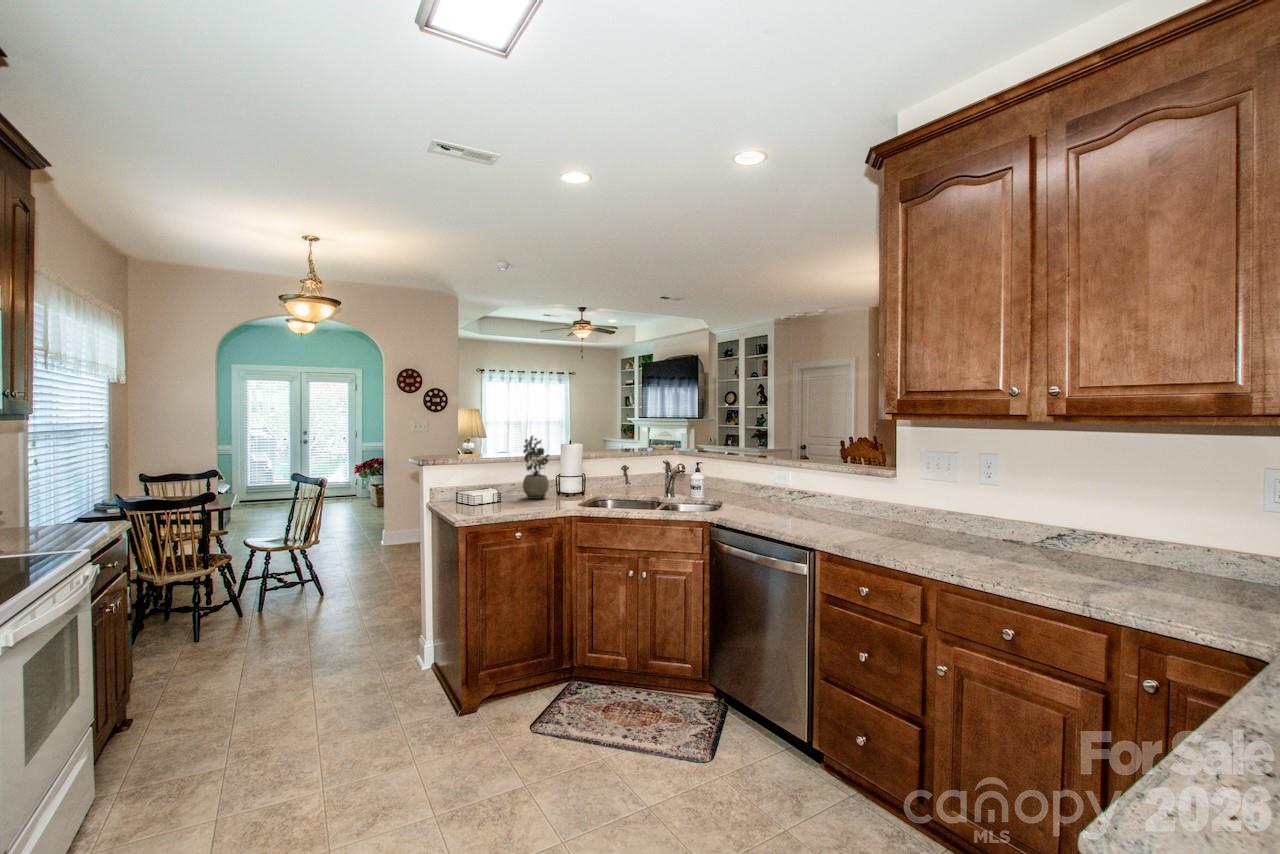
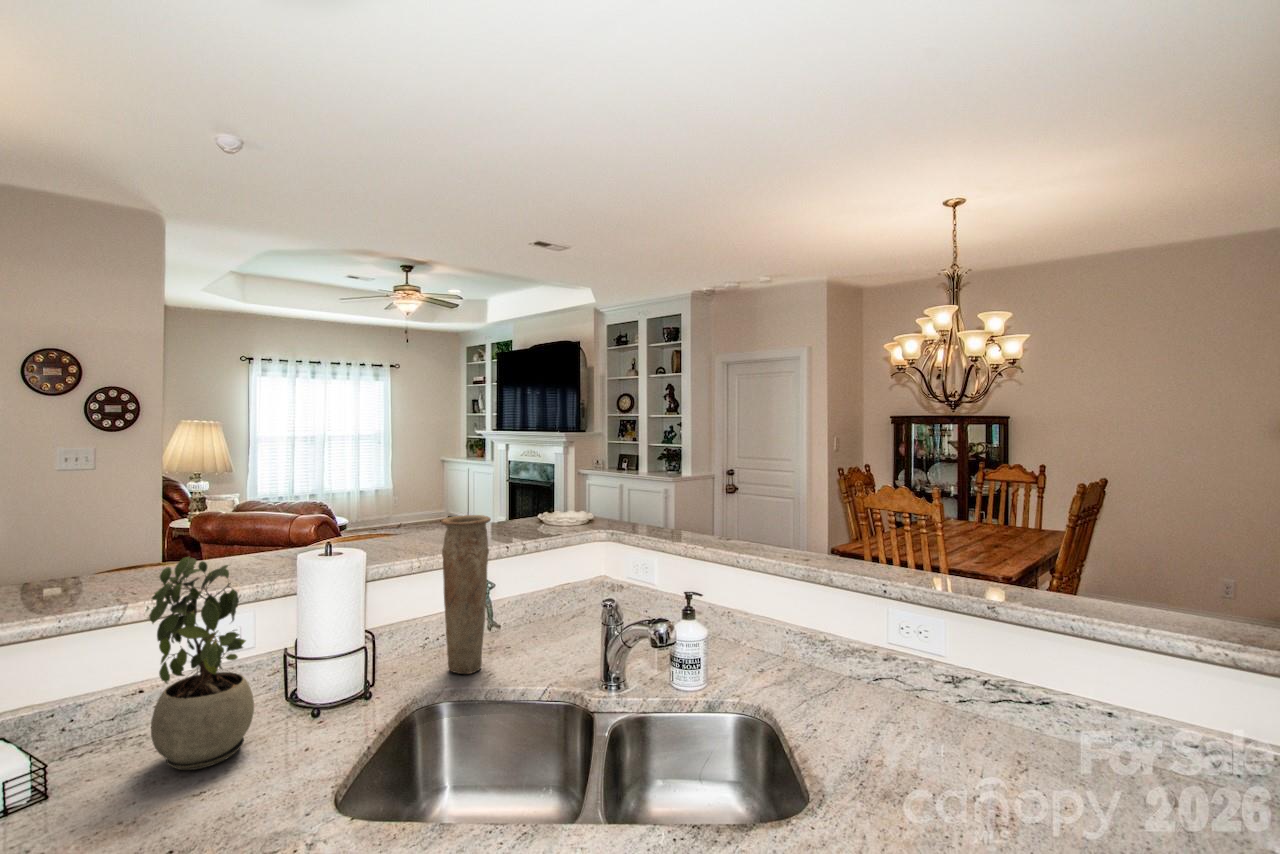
vase: none [605,434,624,492] -> present [441,515,491,674]

